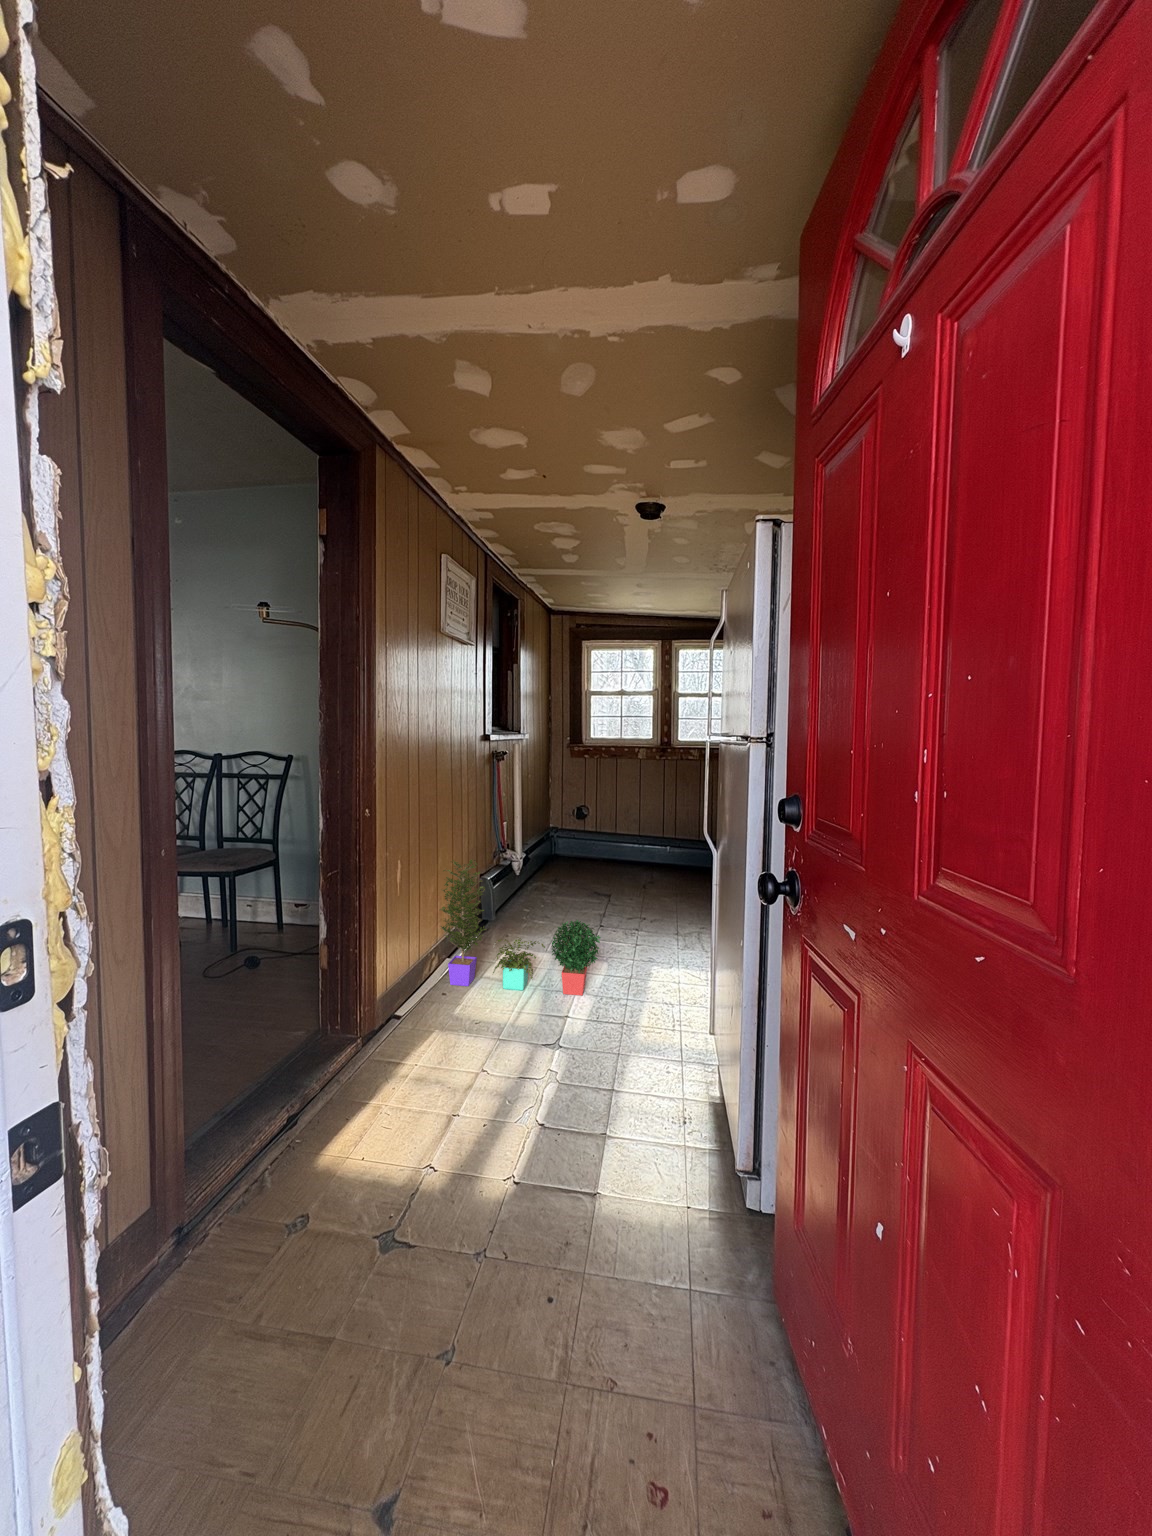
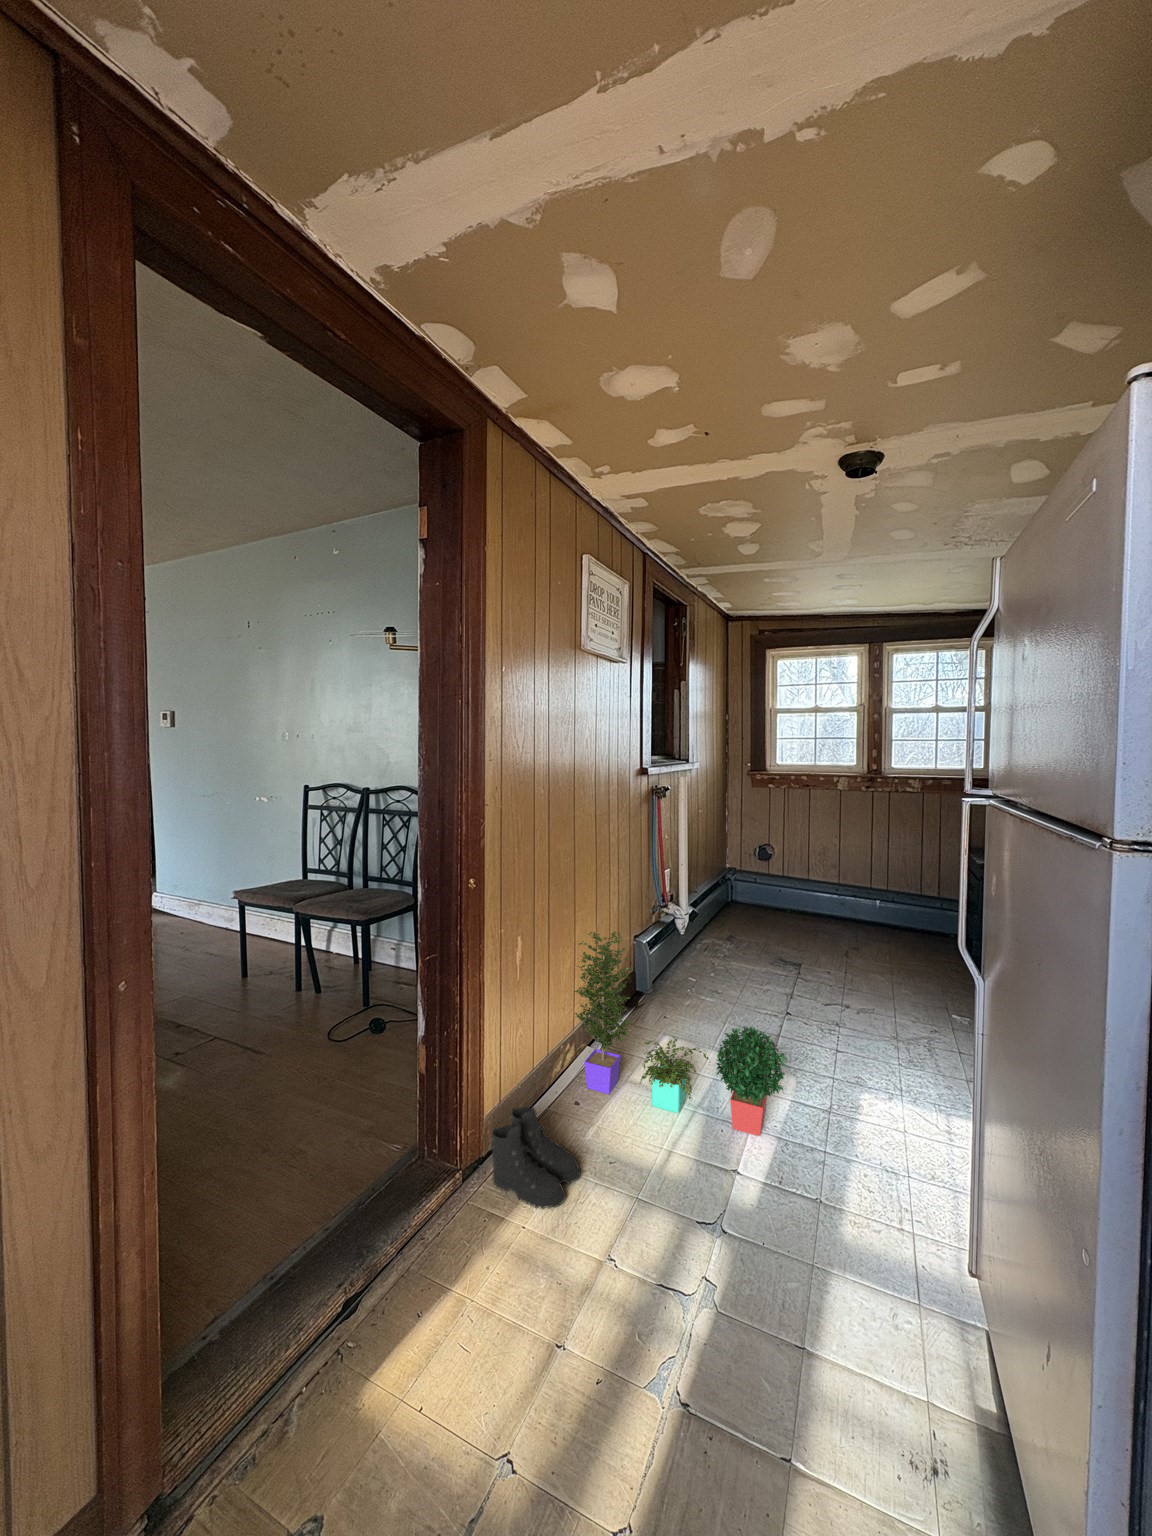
boots: none [383,986,455,1052] -> present [490,1106,580,1209]

